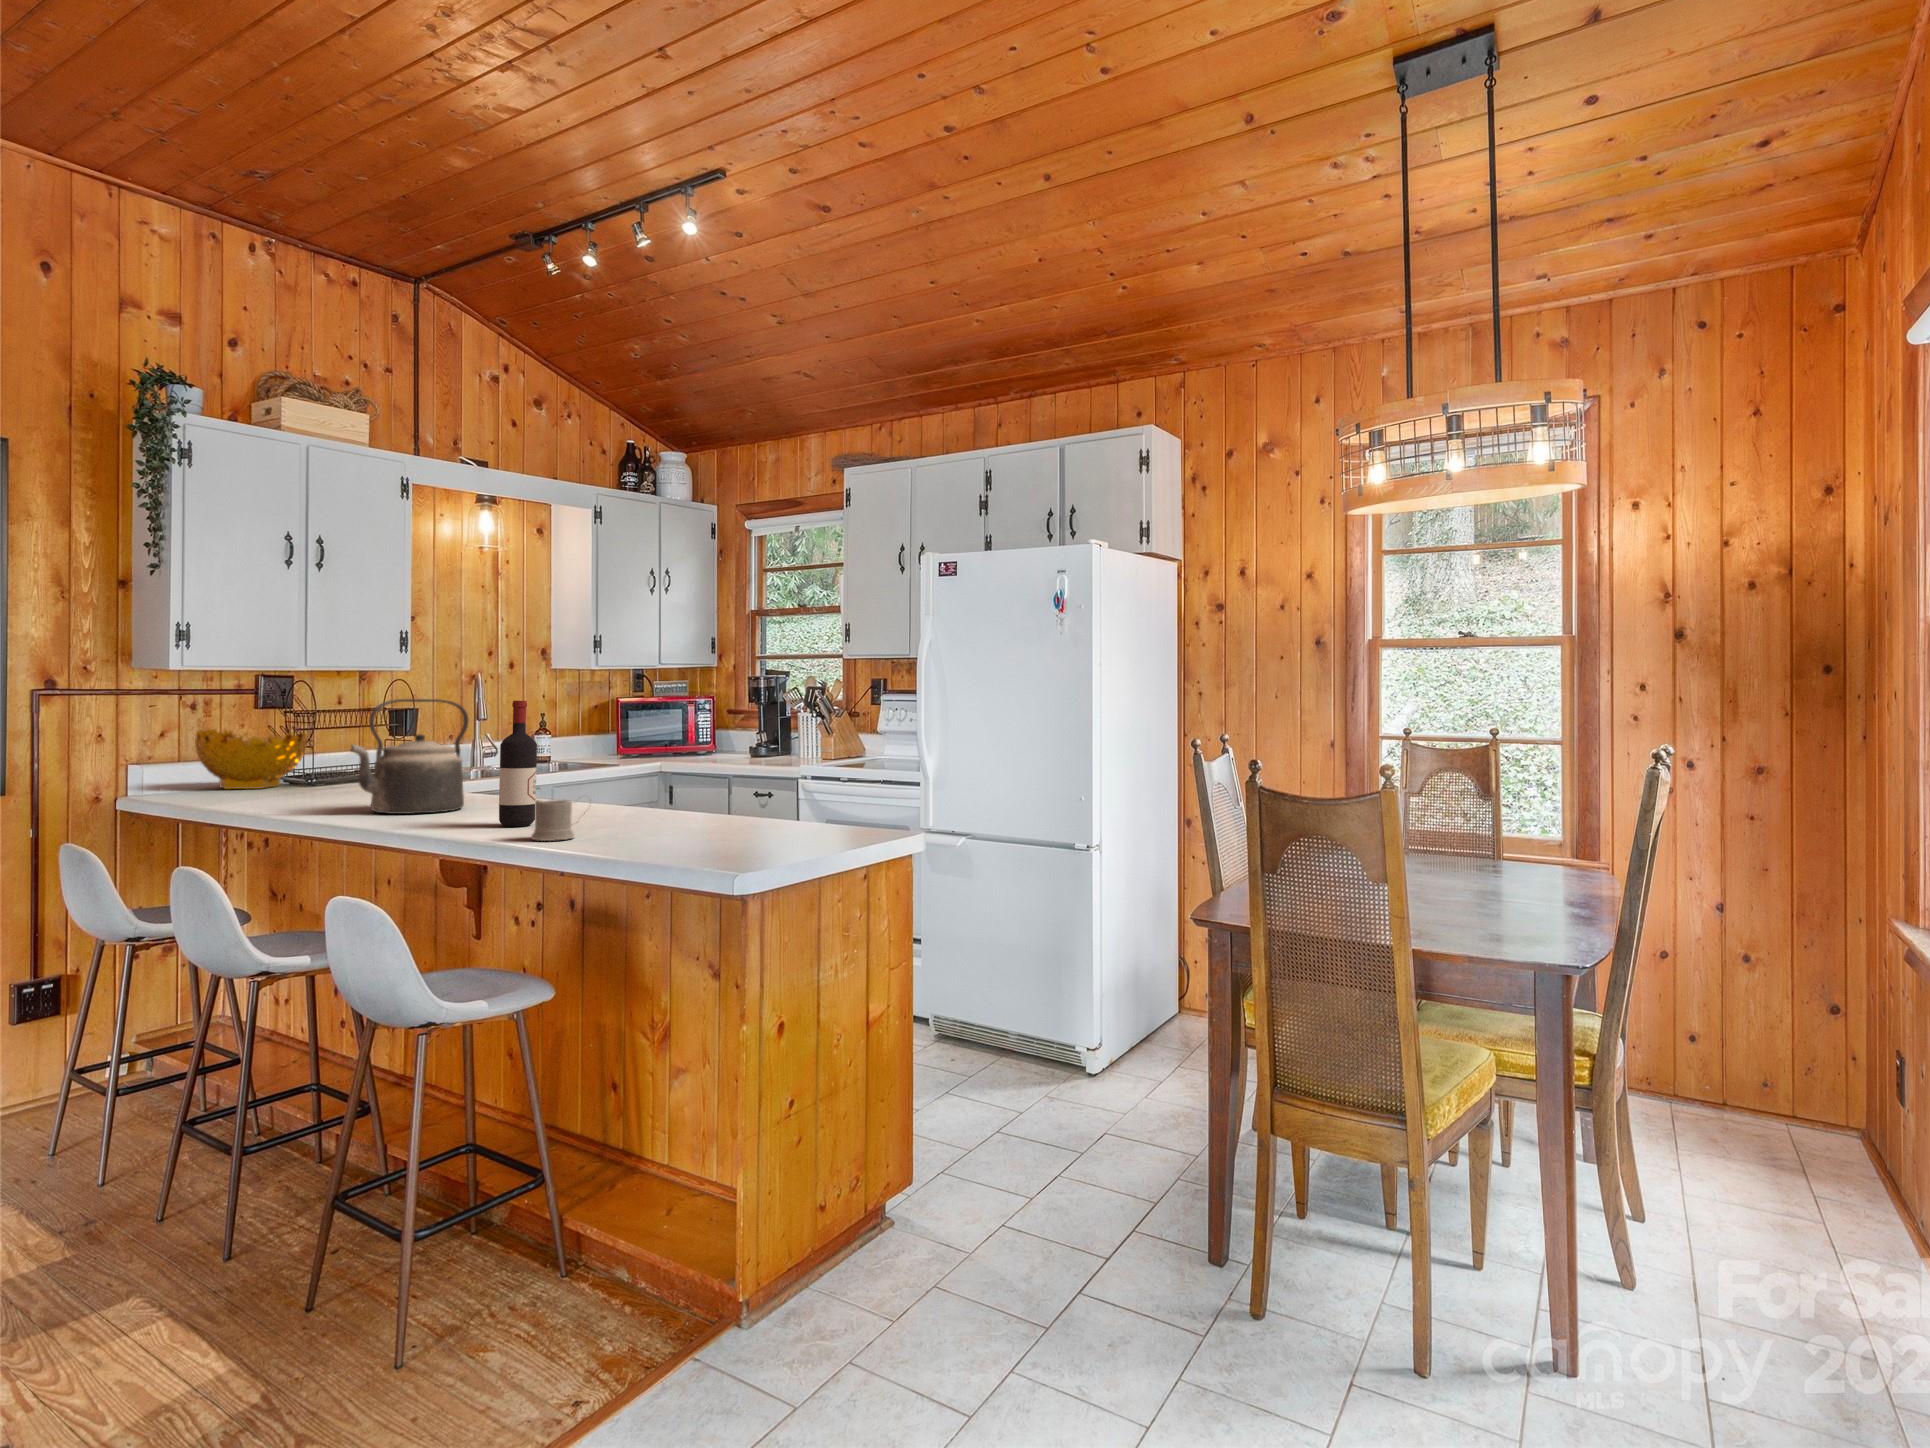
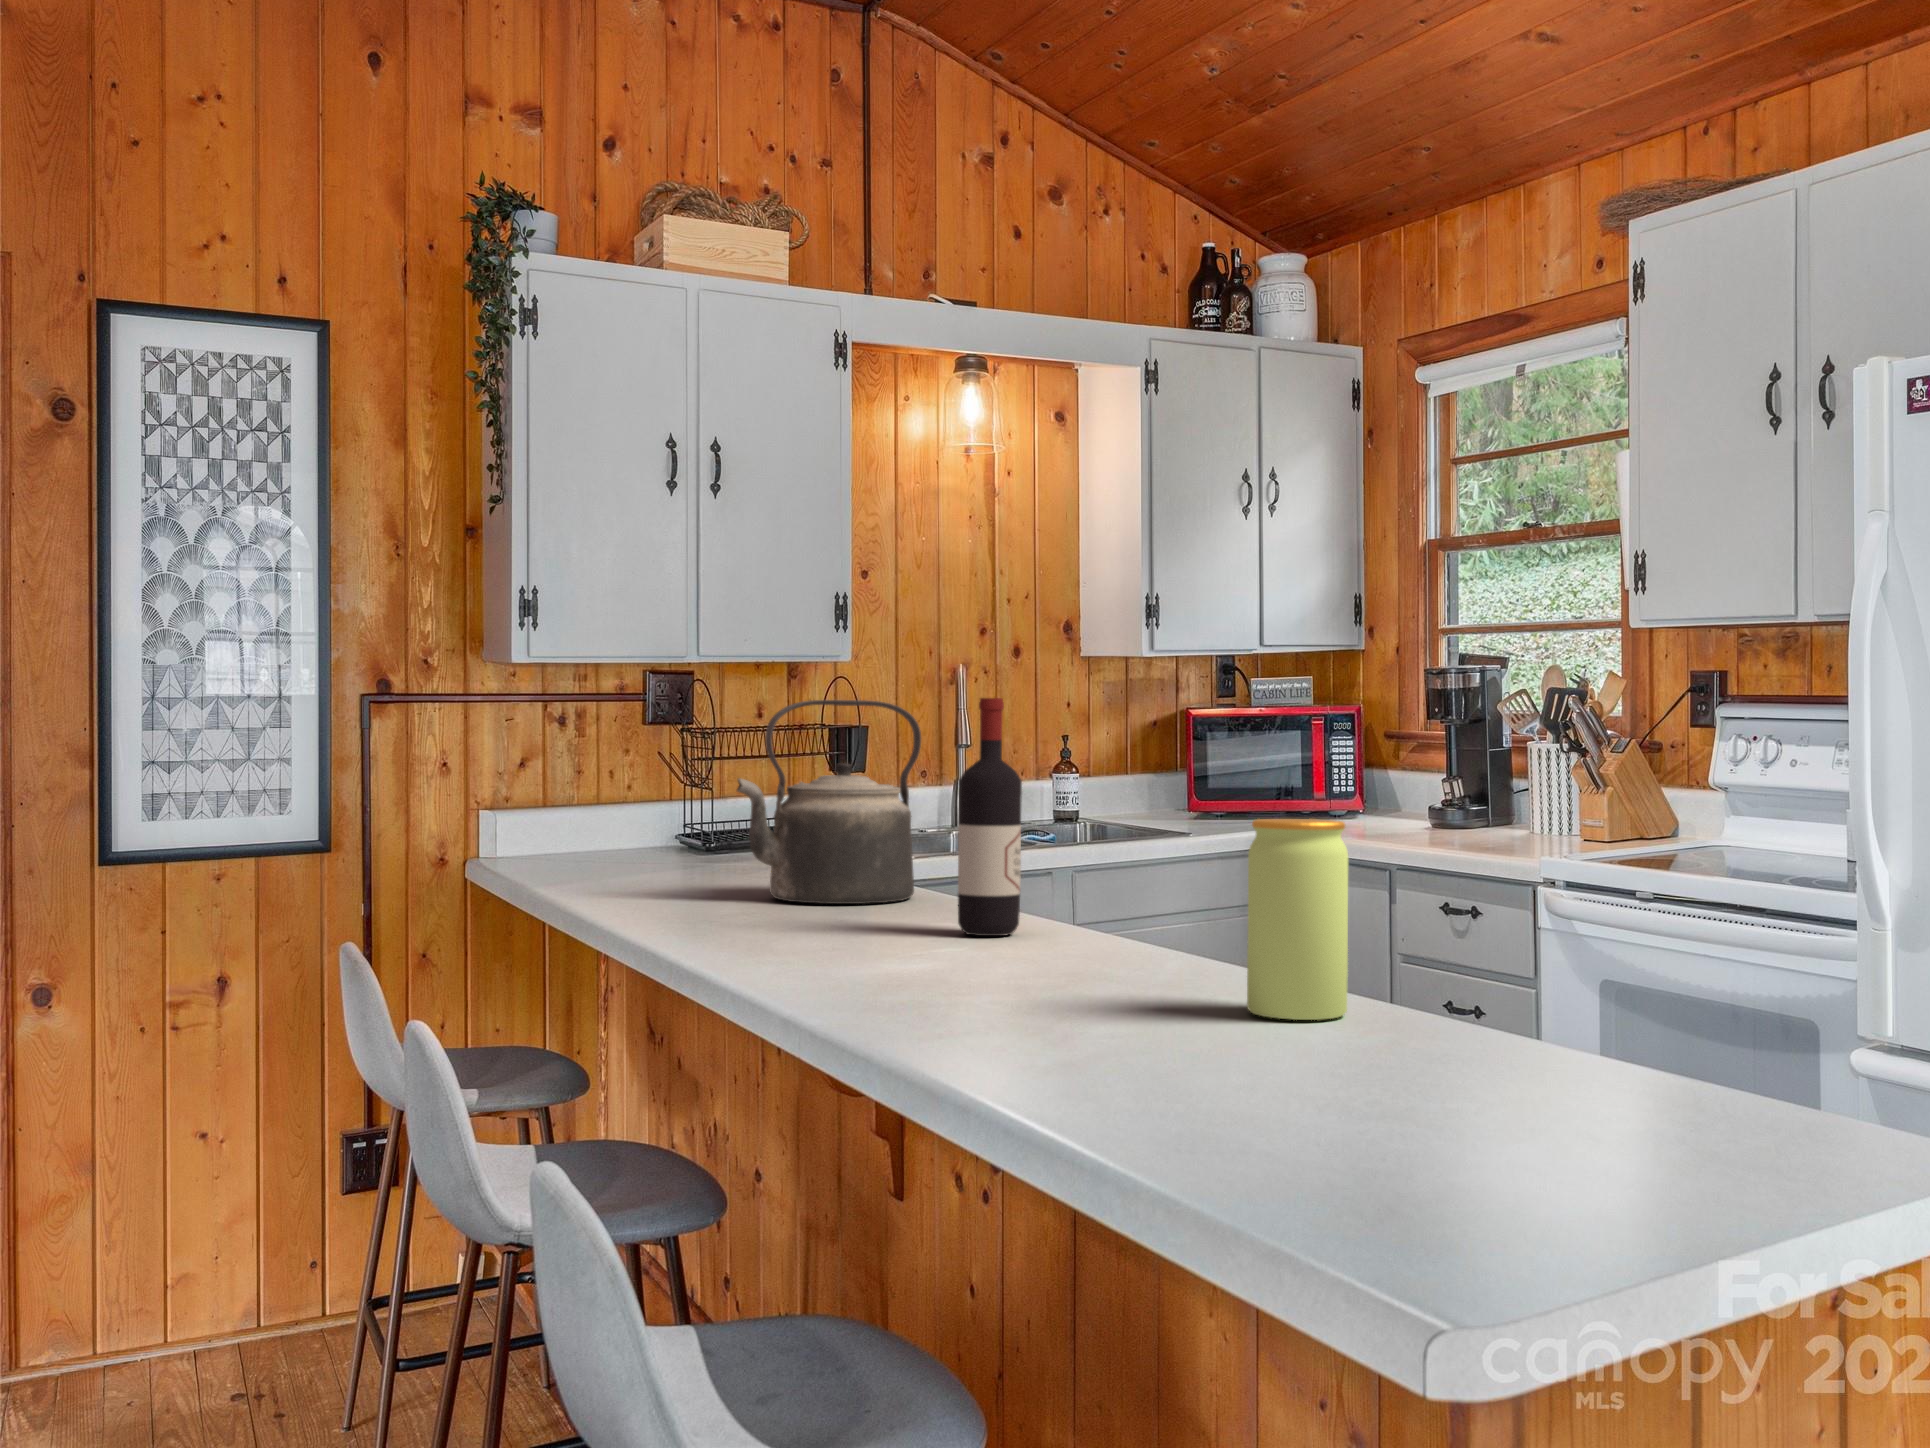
decorative bowl: present [195,729,307,789] -> none [554,756,705,853]
jar: none [667,763,716,856] -> present [1247,819,1348,1020]
mug: present [531,800,585,841] -> none [1003,881,1111,968]

